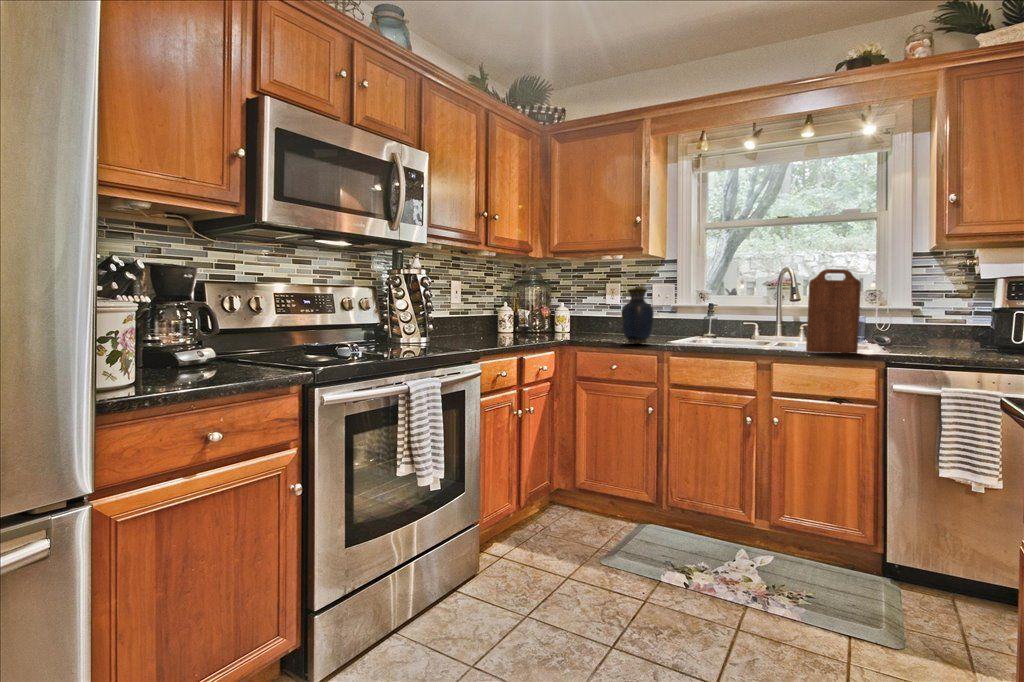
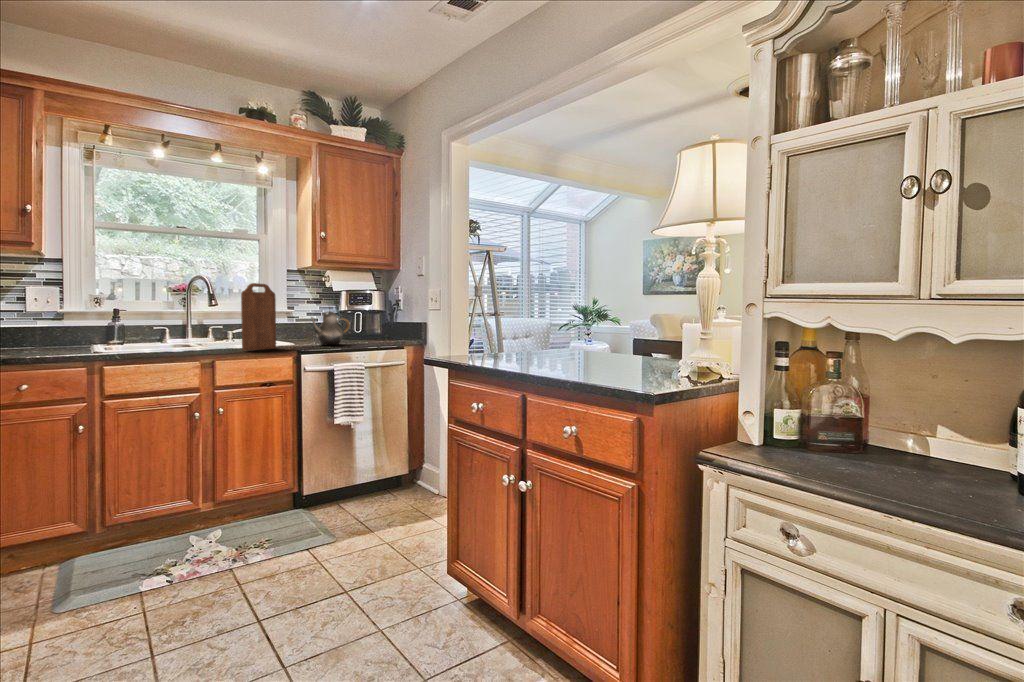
vase: present [621,288,654,344] -> none [25,292,72,356]
teapot: none [919,298,996,356] -> present [311,307,350,345]

